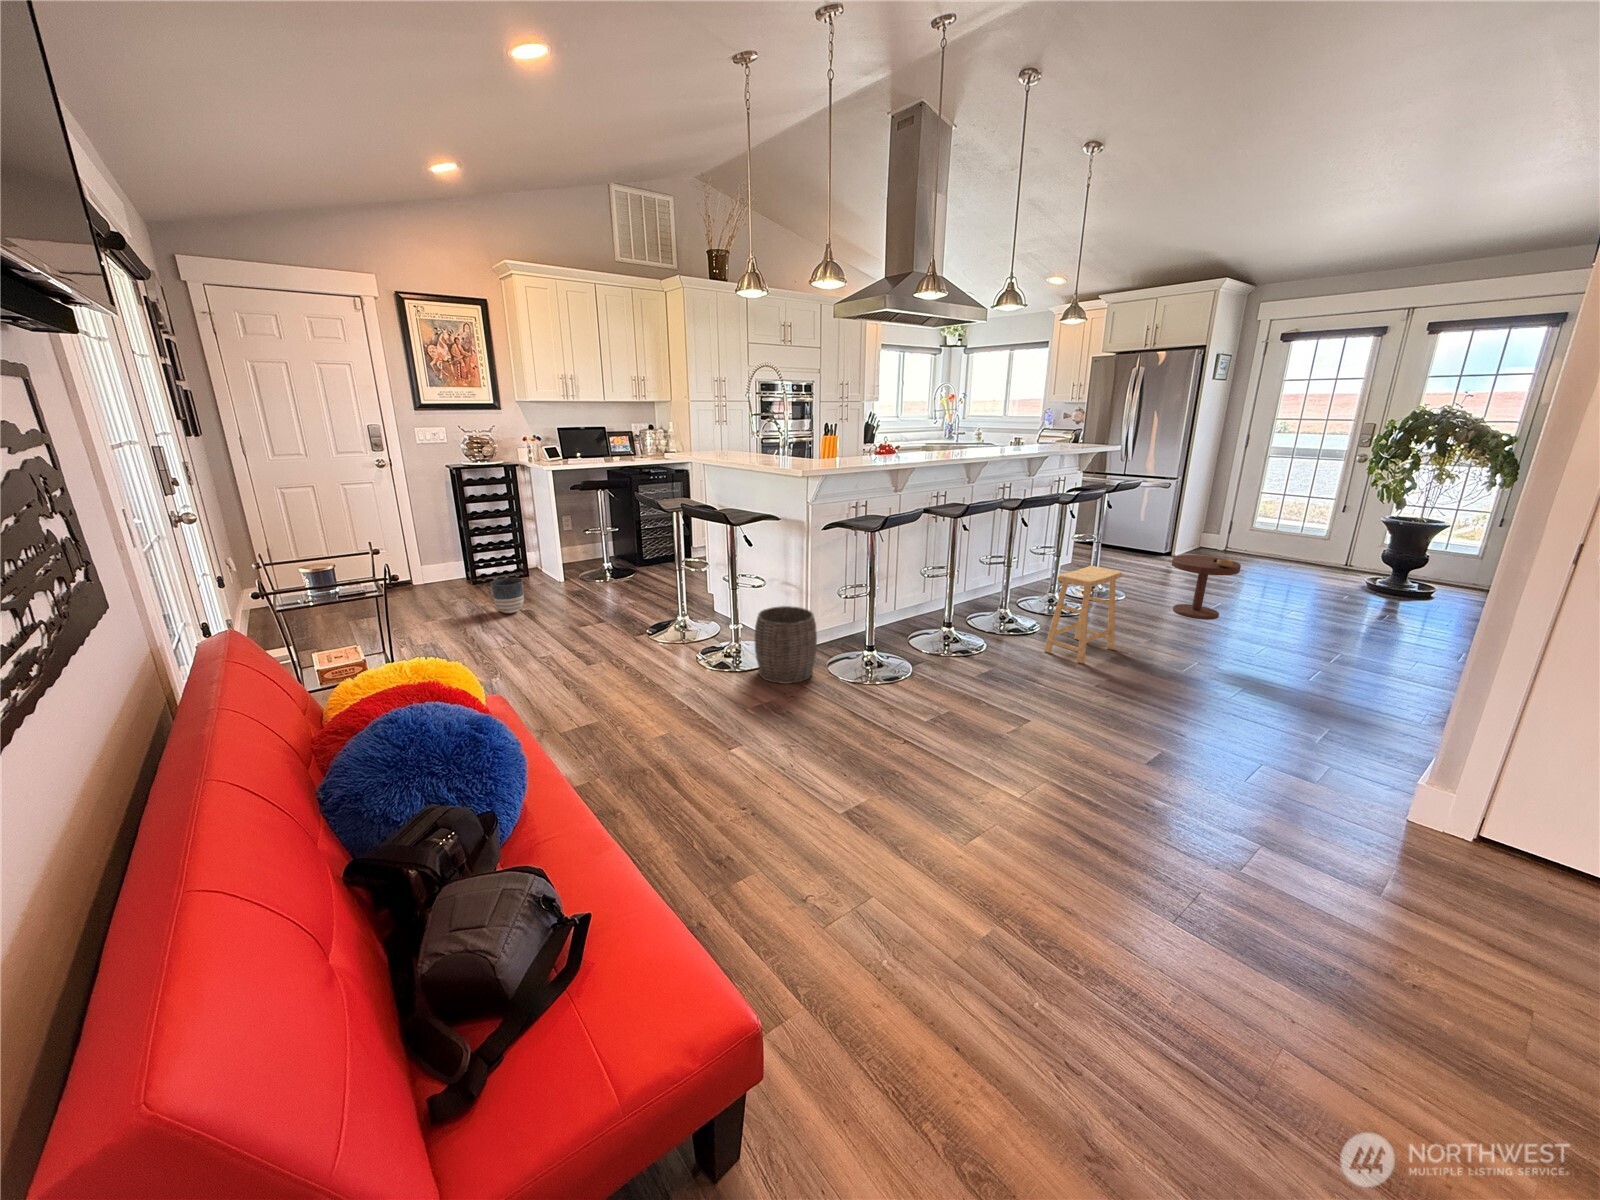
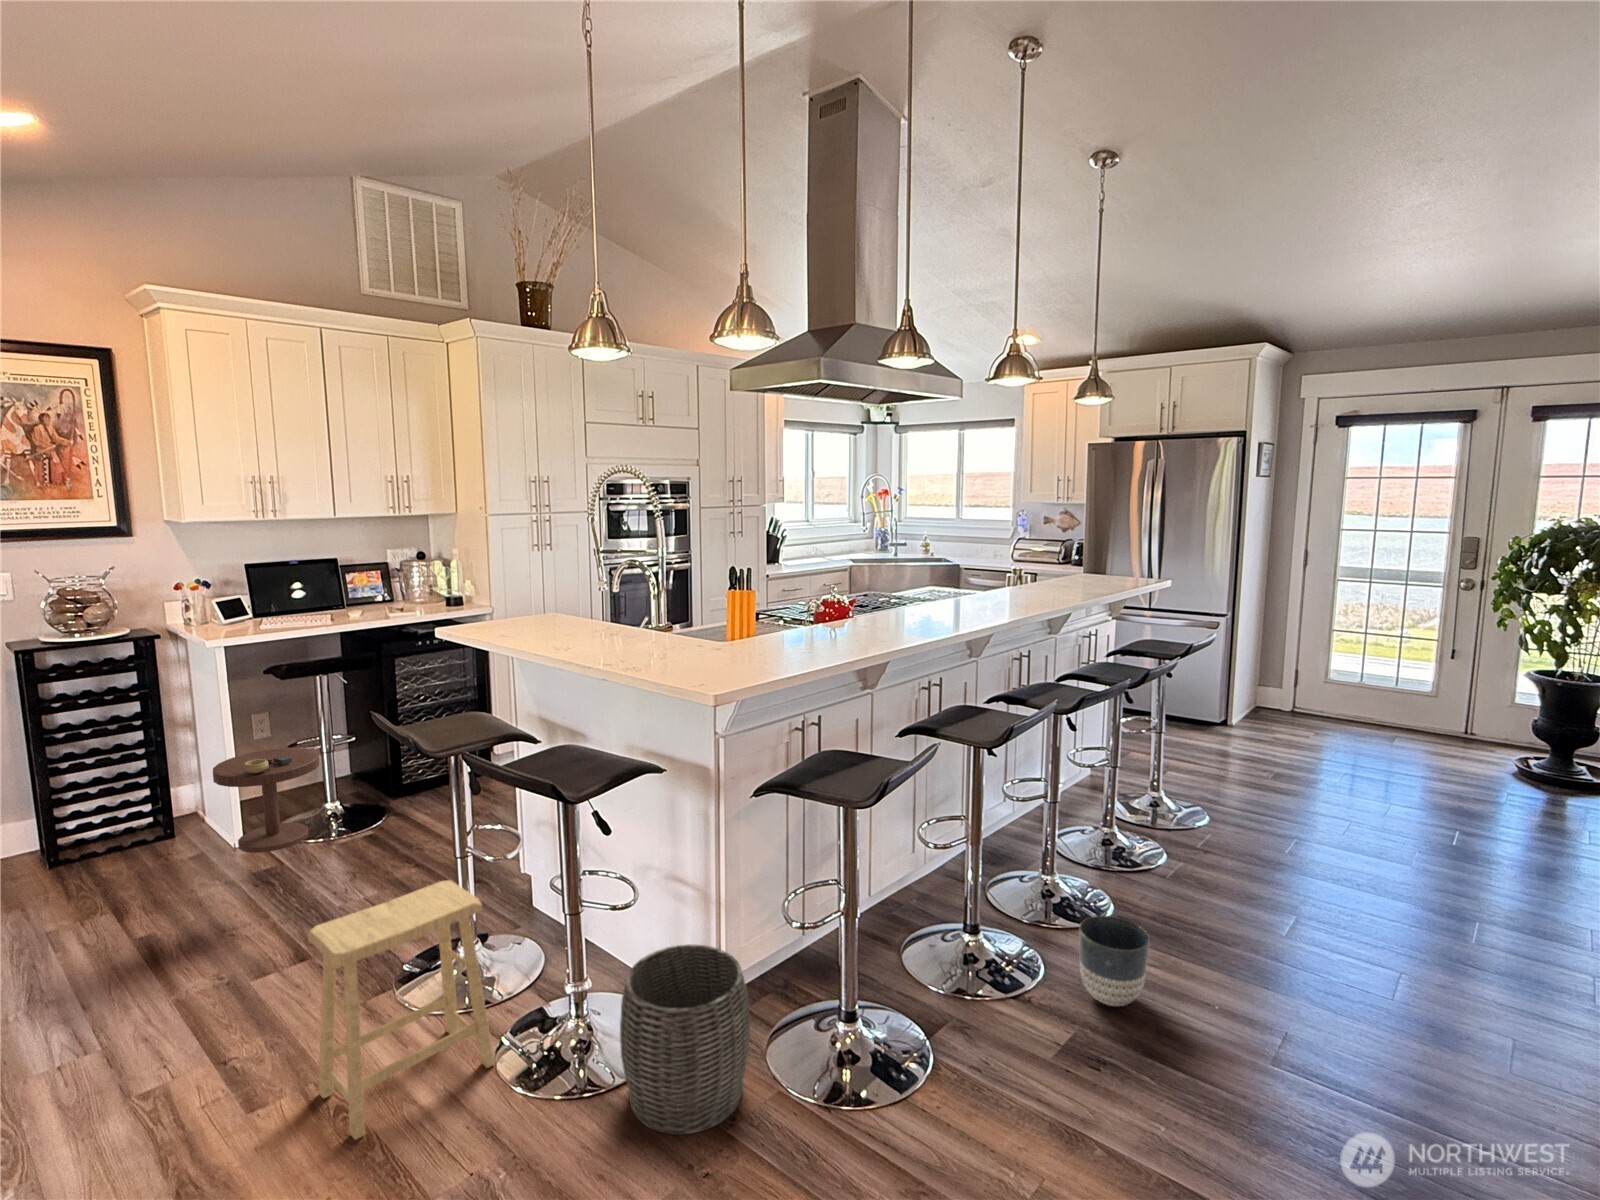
side table: present [1172,555,1241,620] -> present [213,748,319,853]
footstool: present [1044,566,1122,664] -> present [307,880,495,1140]
planter: present [490,578,524,613] -> present [1079,916,1150,1006]

